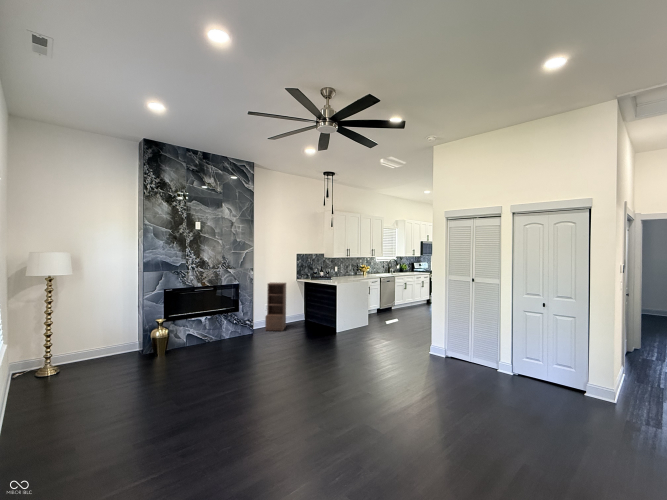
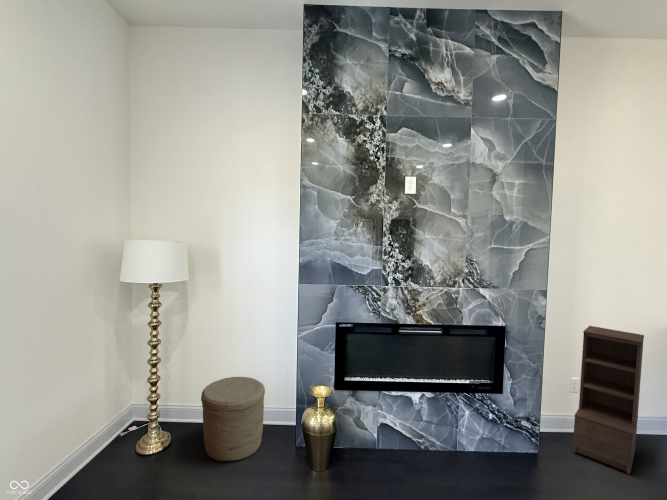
woven basket: none [83,328,124,368] -> present [201,377,265,461]

